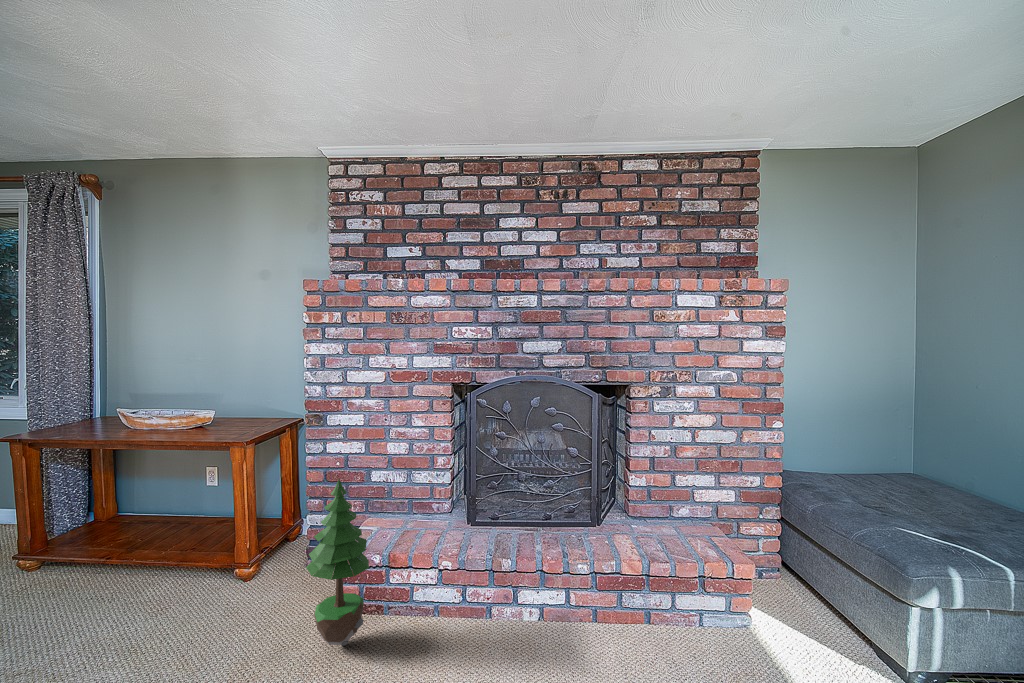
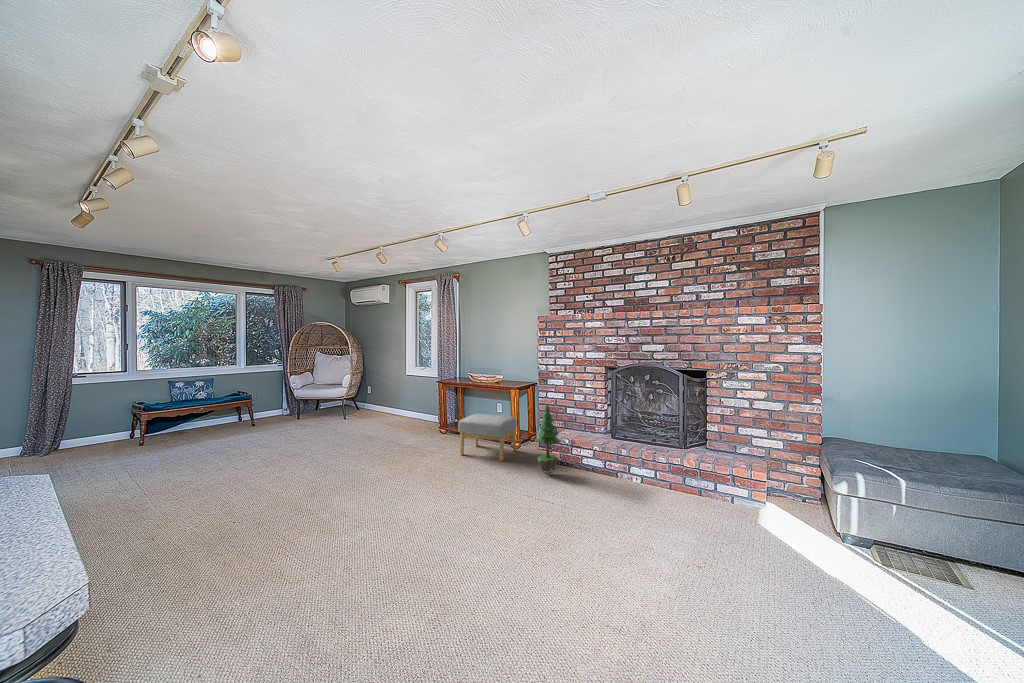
footstool: none [67,509,249,642] -> present [458,414,517,461]

